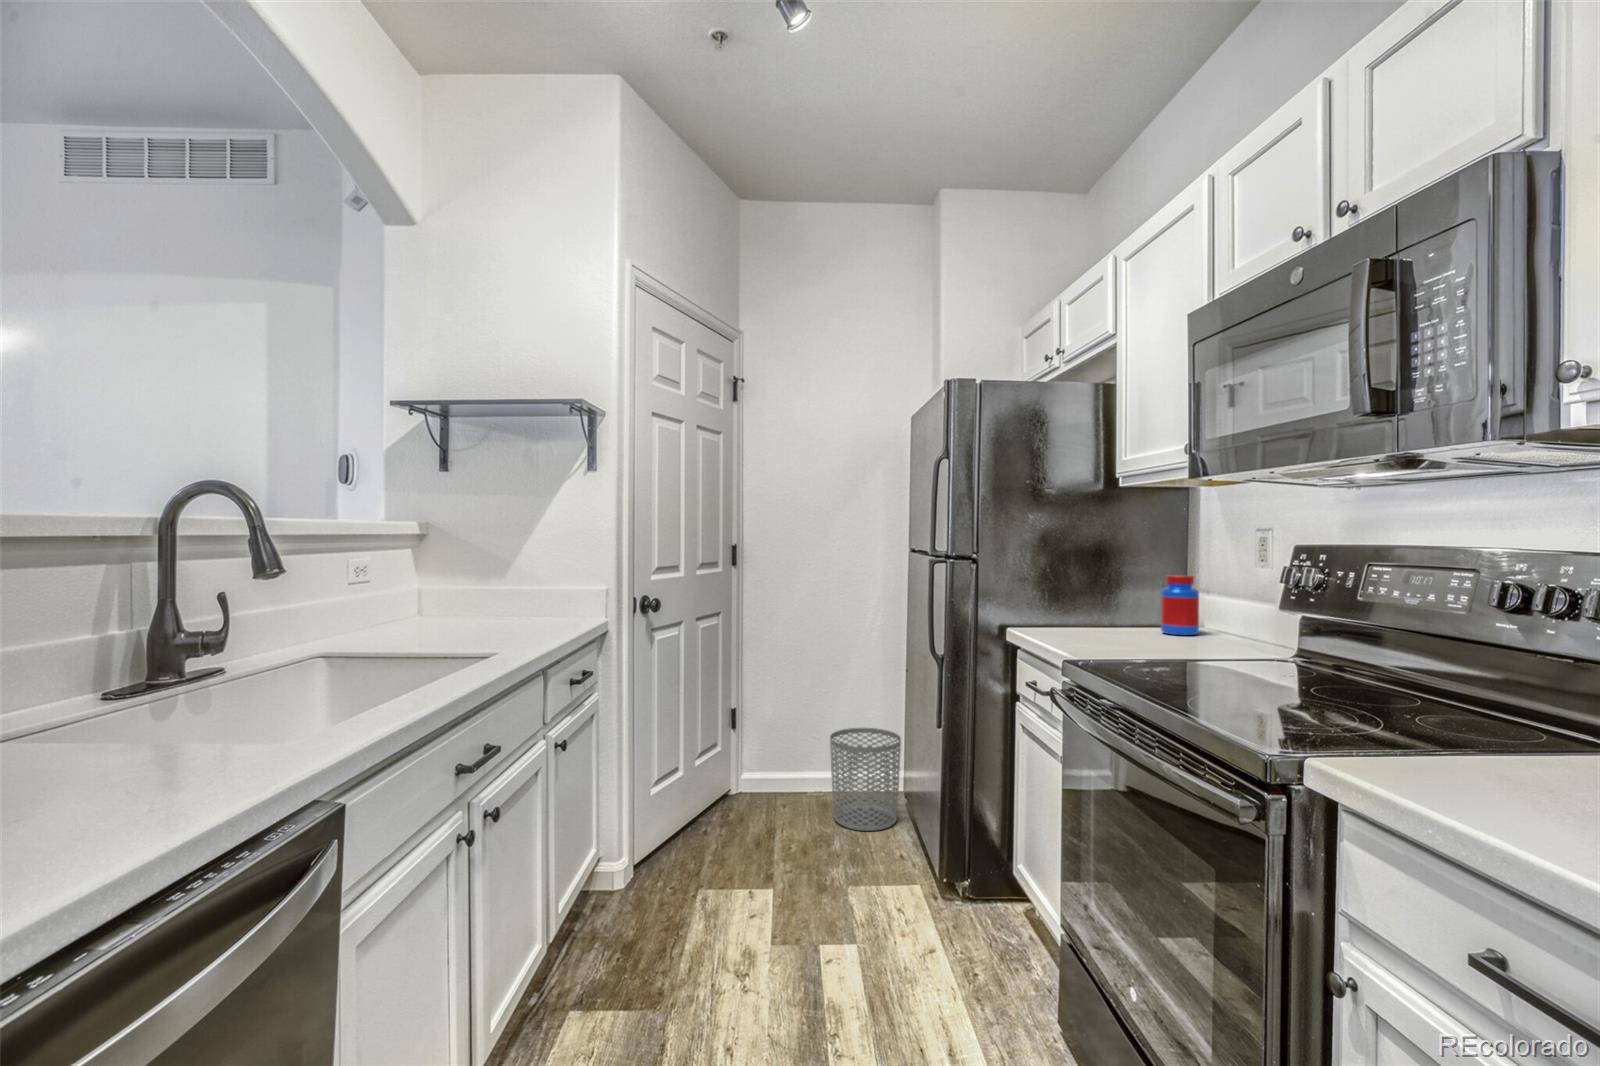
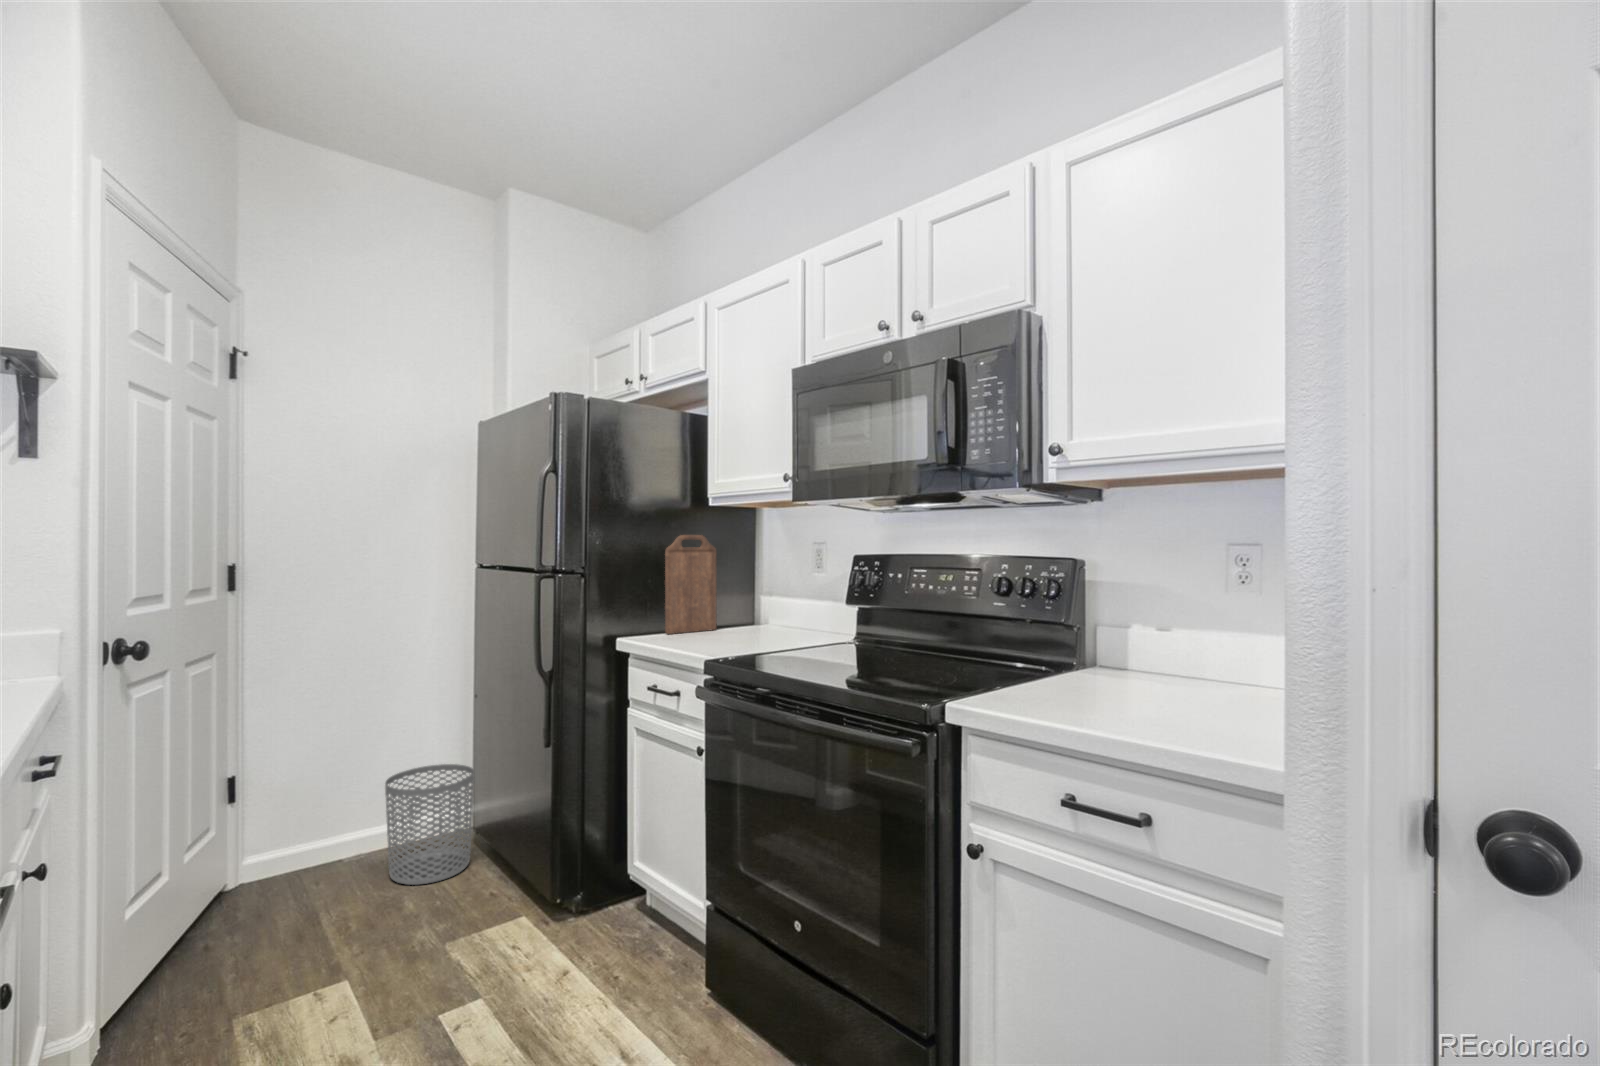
cutting board: none [1065,522,1130,630] -> present [665,535,717,634]
jar: present [1161,575,1199,635] -> none [741,580,770,630]

